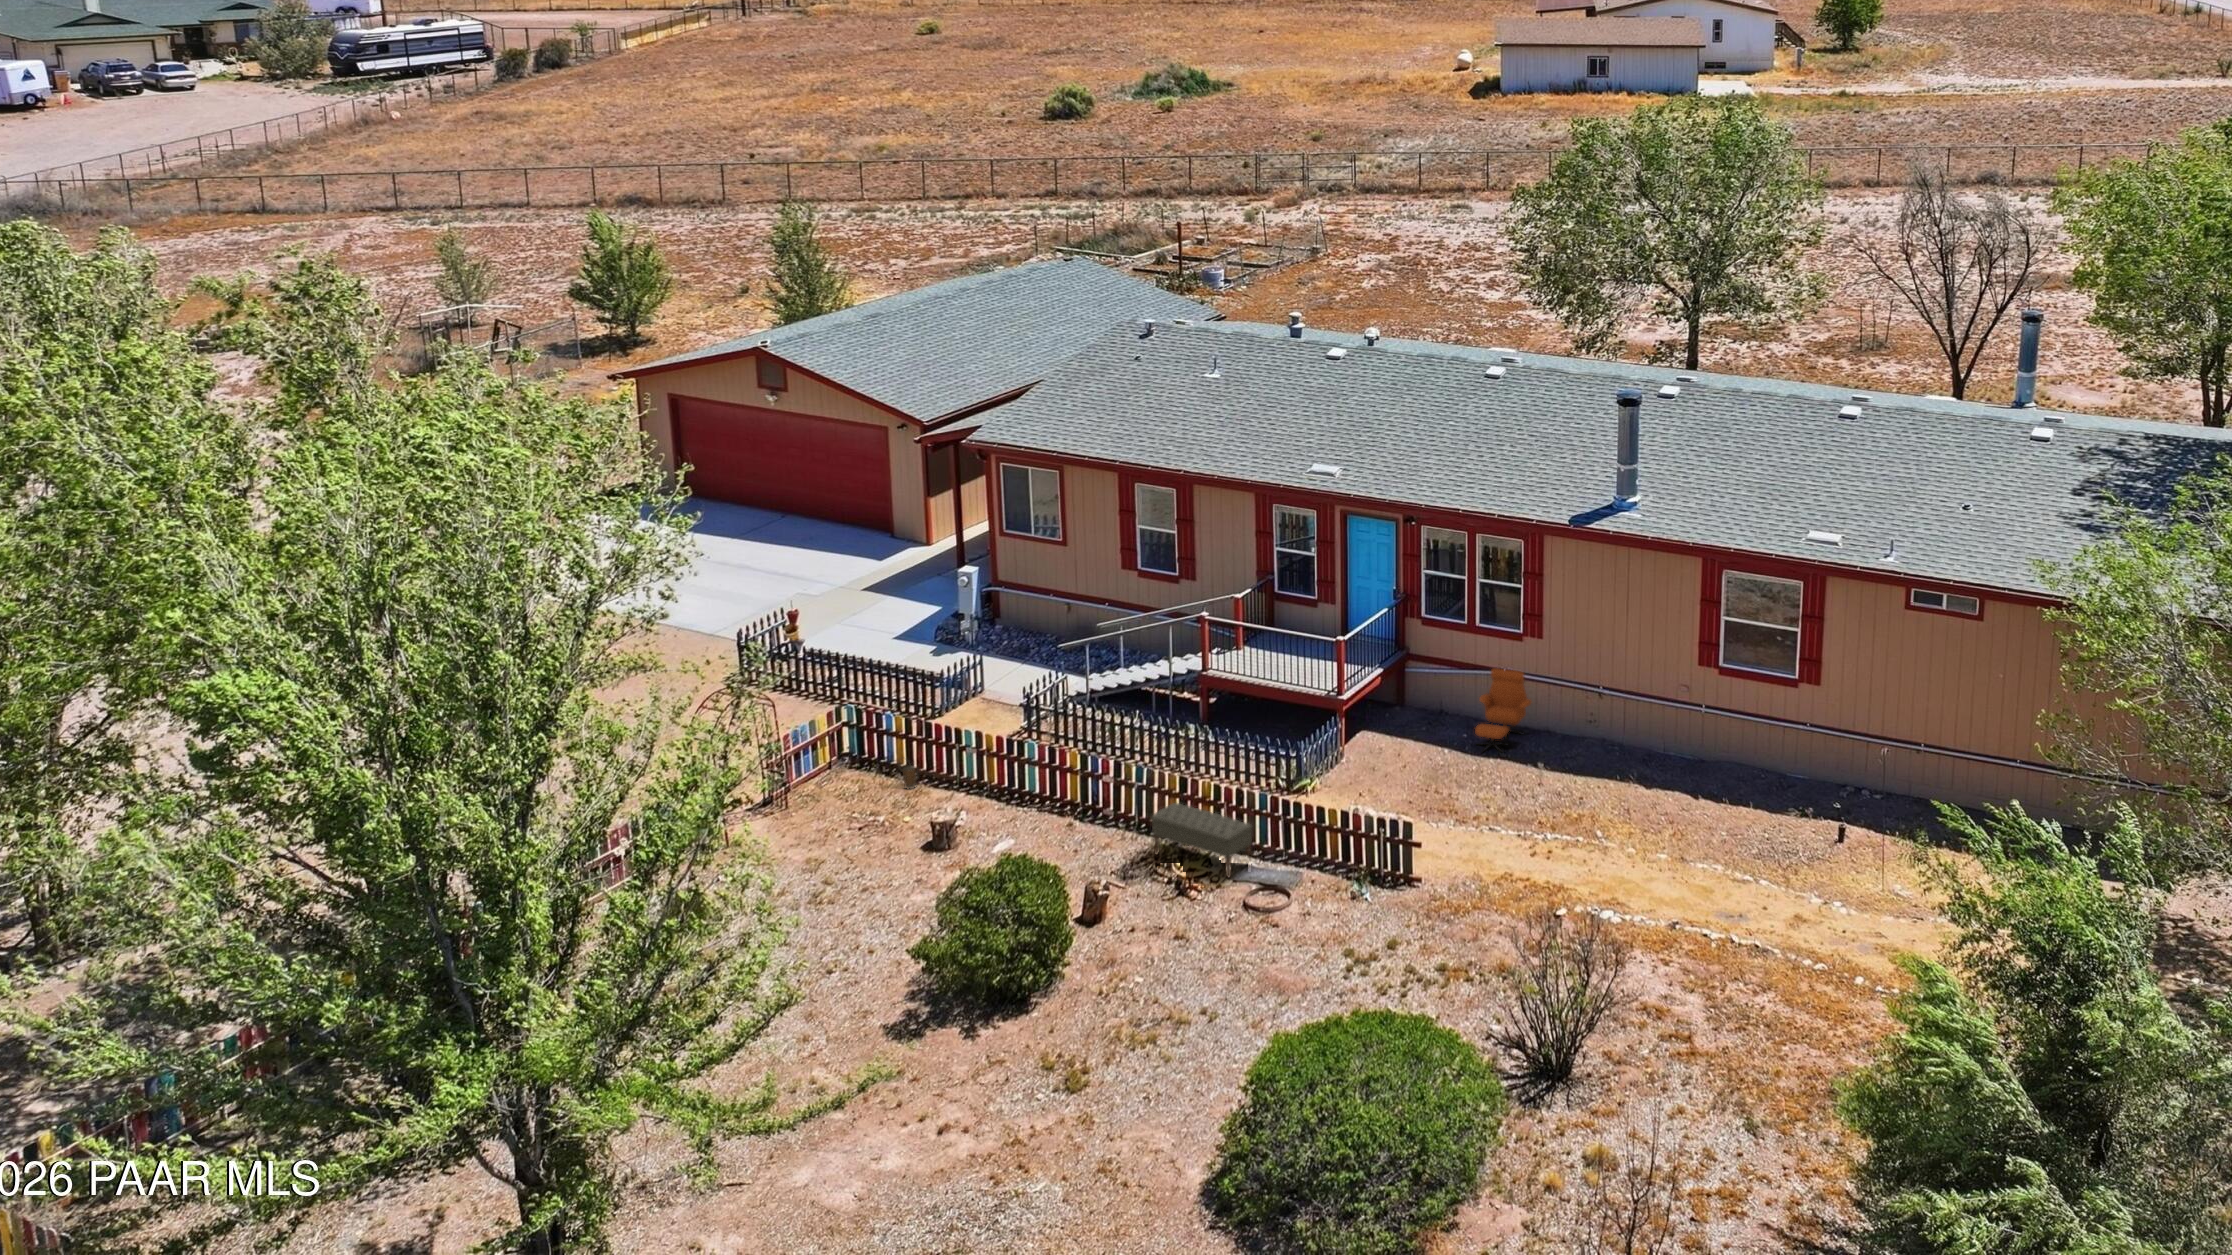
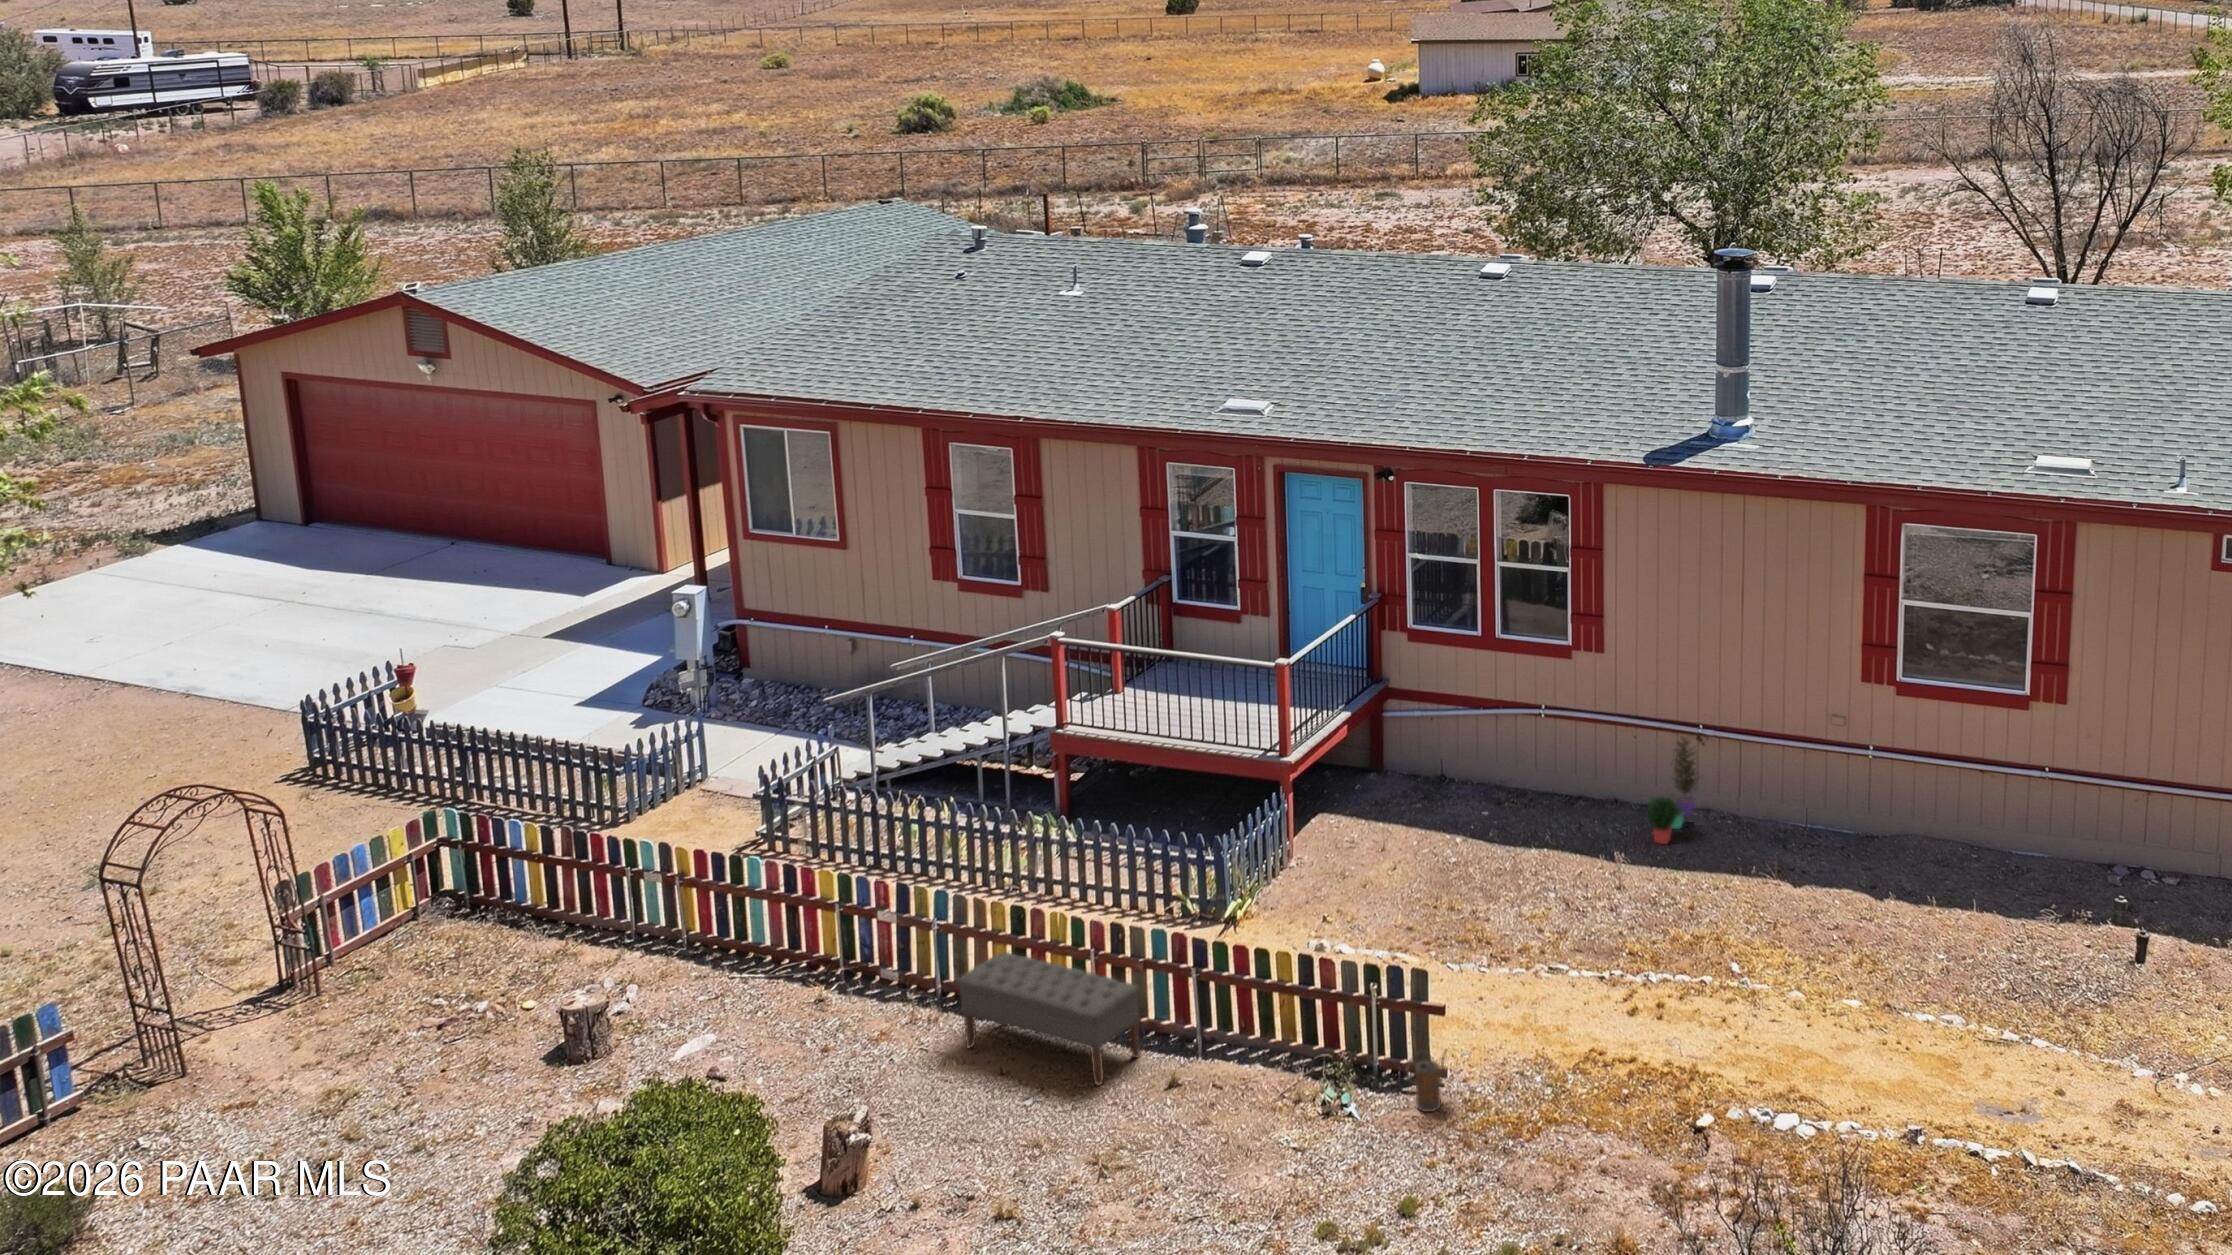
lounge chair: present [1475,668,1531,751] -> none [1505,704,1591,839]
potted plant: none [1560,691,1600,760] -> present [1646,737,1699,844]
watering can: present [902,764,917,789] -> present [1406,1050,1446,1112]

